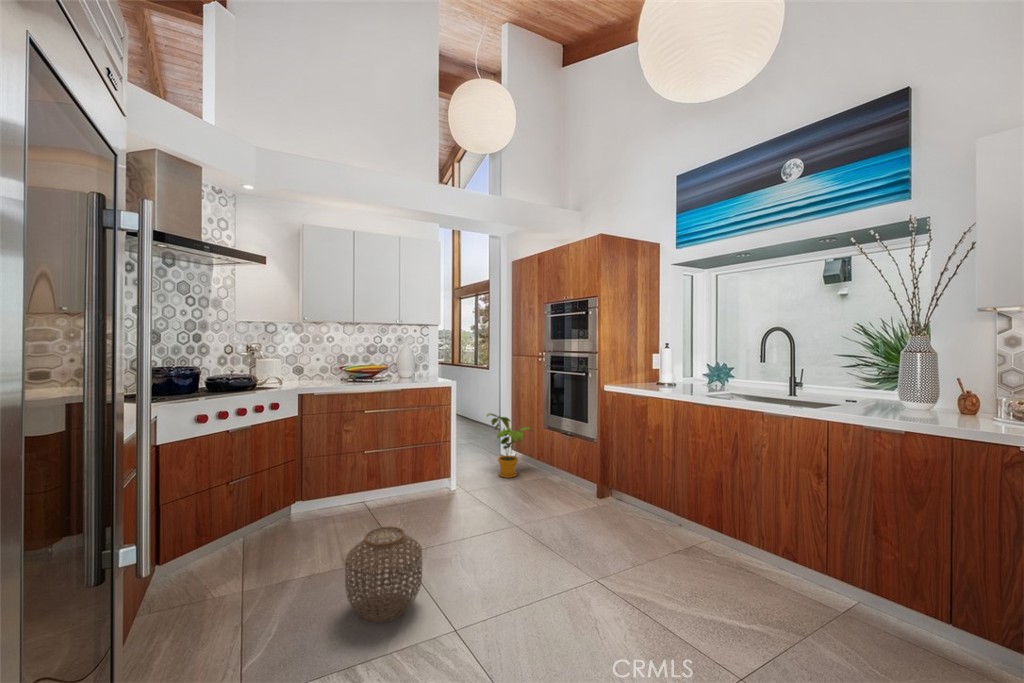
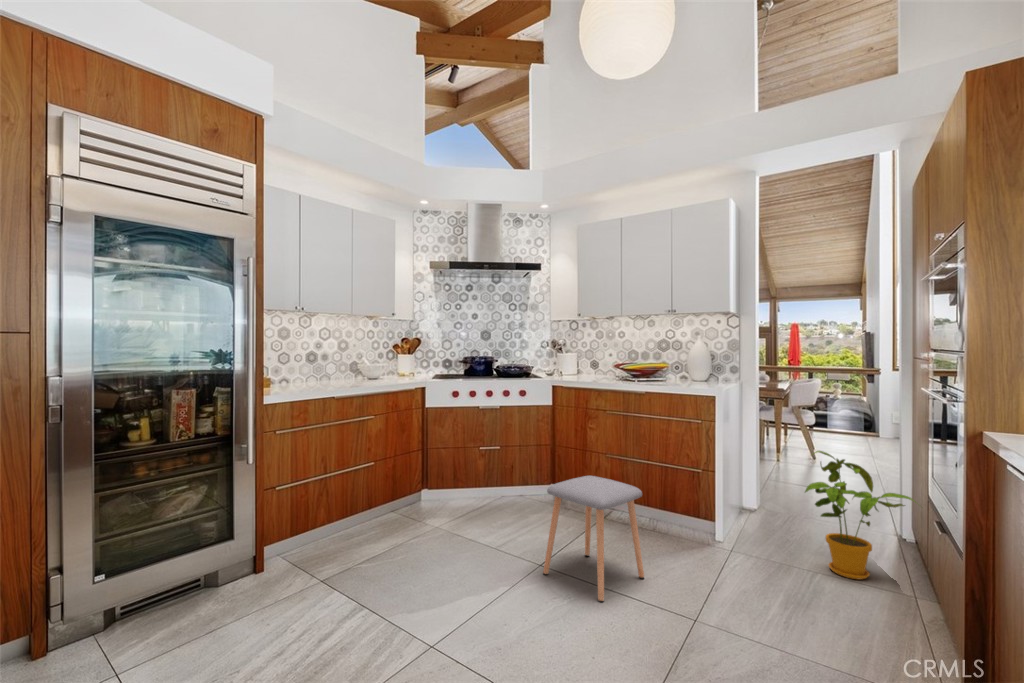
stool: none [420,461,486,552] -> present [543,476,644,602]
woven basket: present [345,526,422,622] -> none [385,497,459,589]

